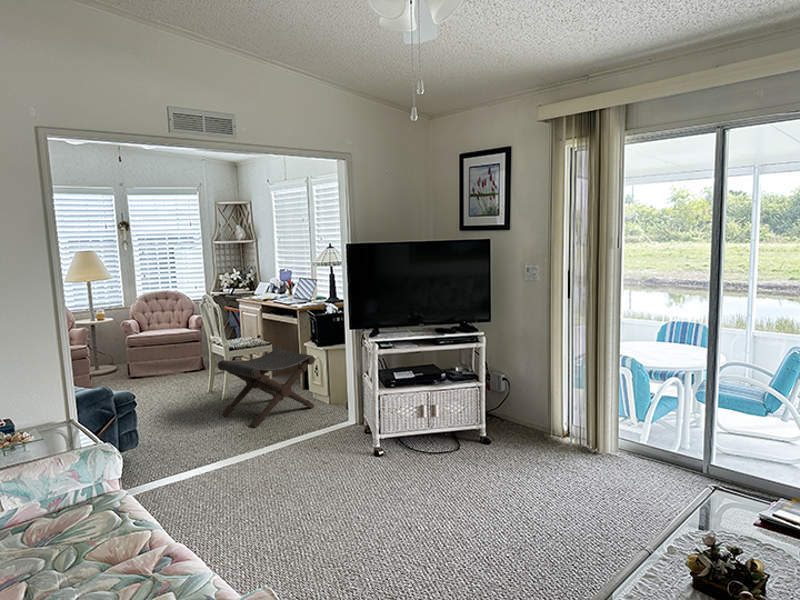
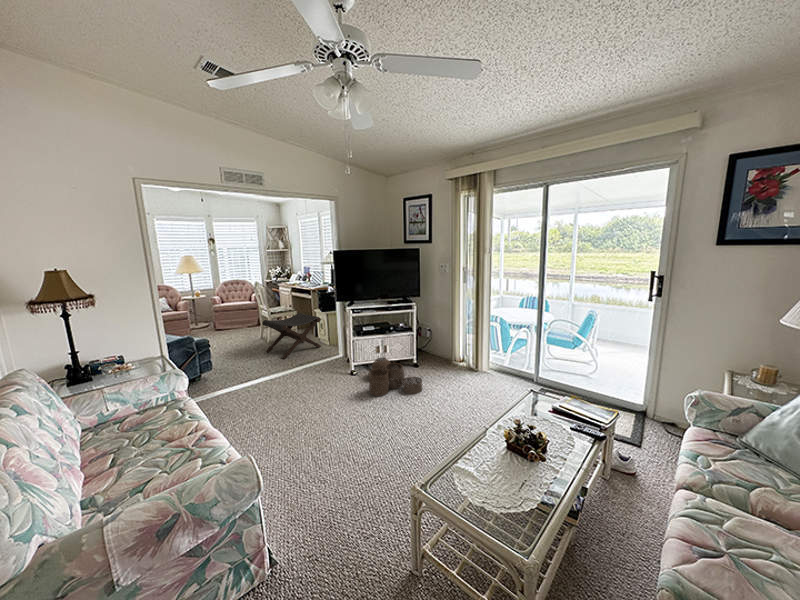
woven basket: none [410,424,504,494] -> present [368,358,422,396]

